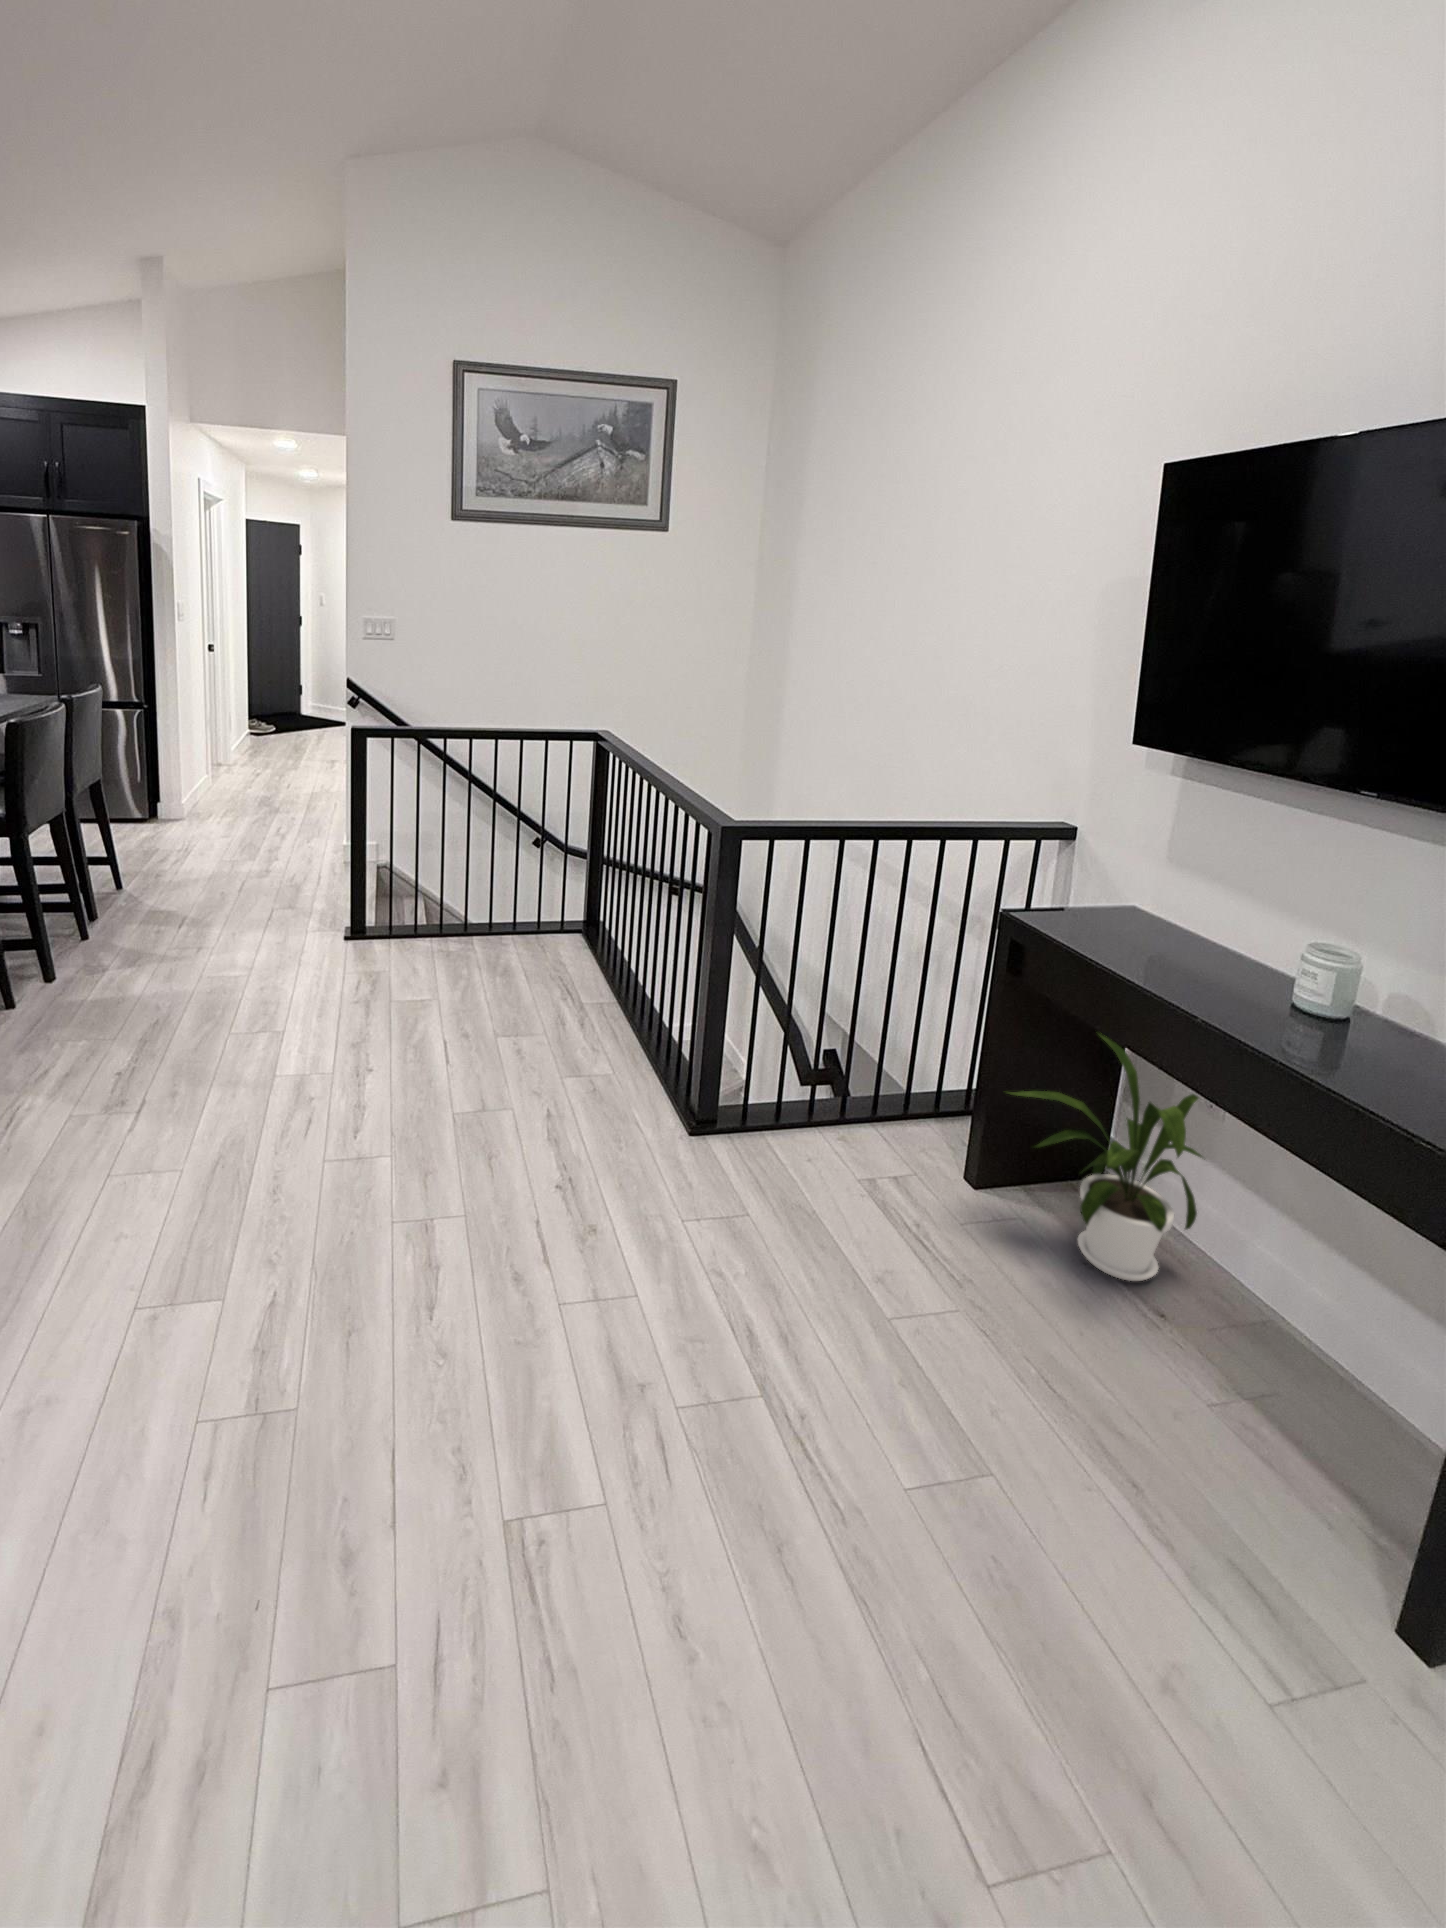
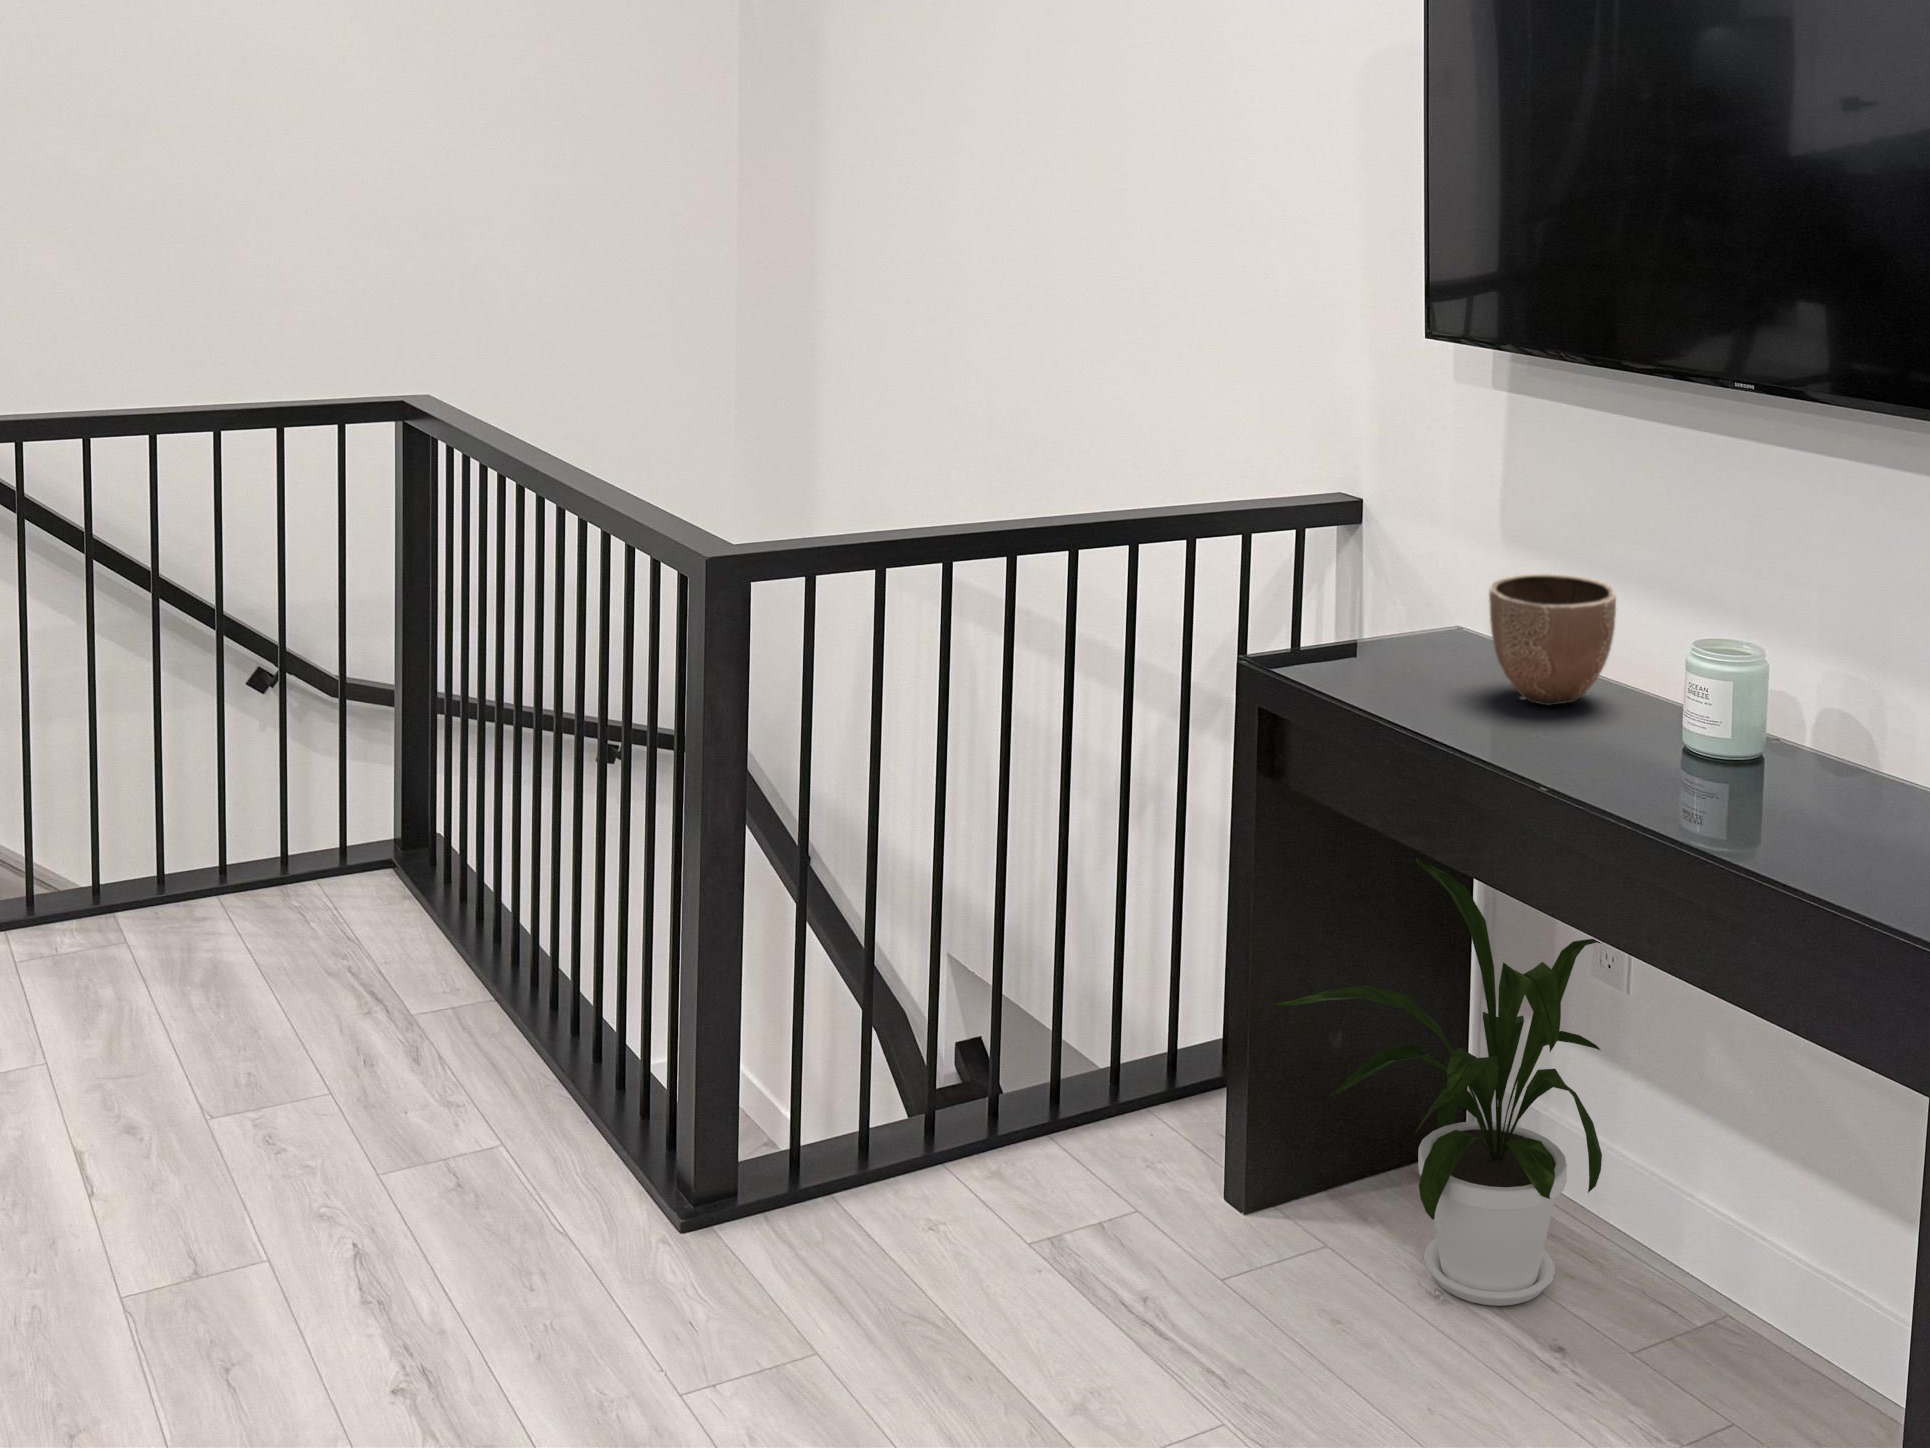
decorative bowl: none [1162,886,1250,963] -> present [1489,574,1616,705]

